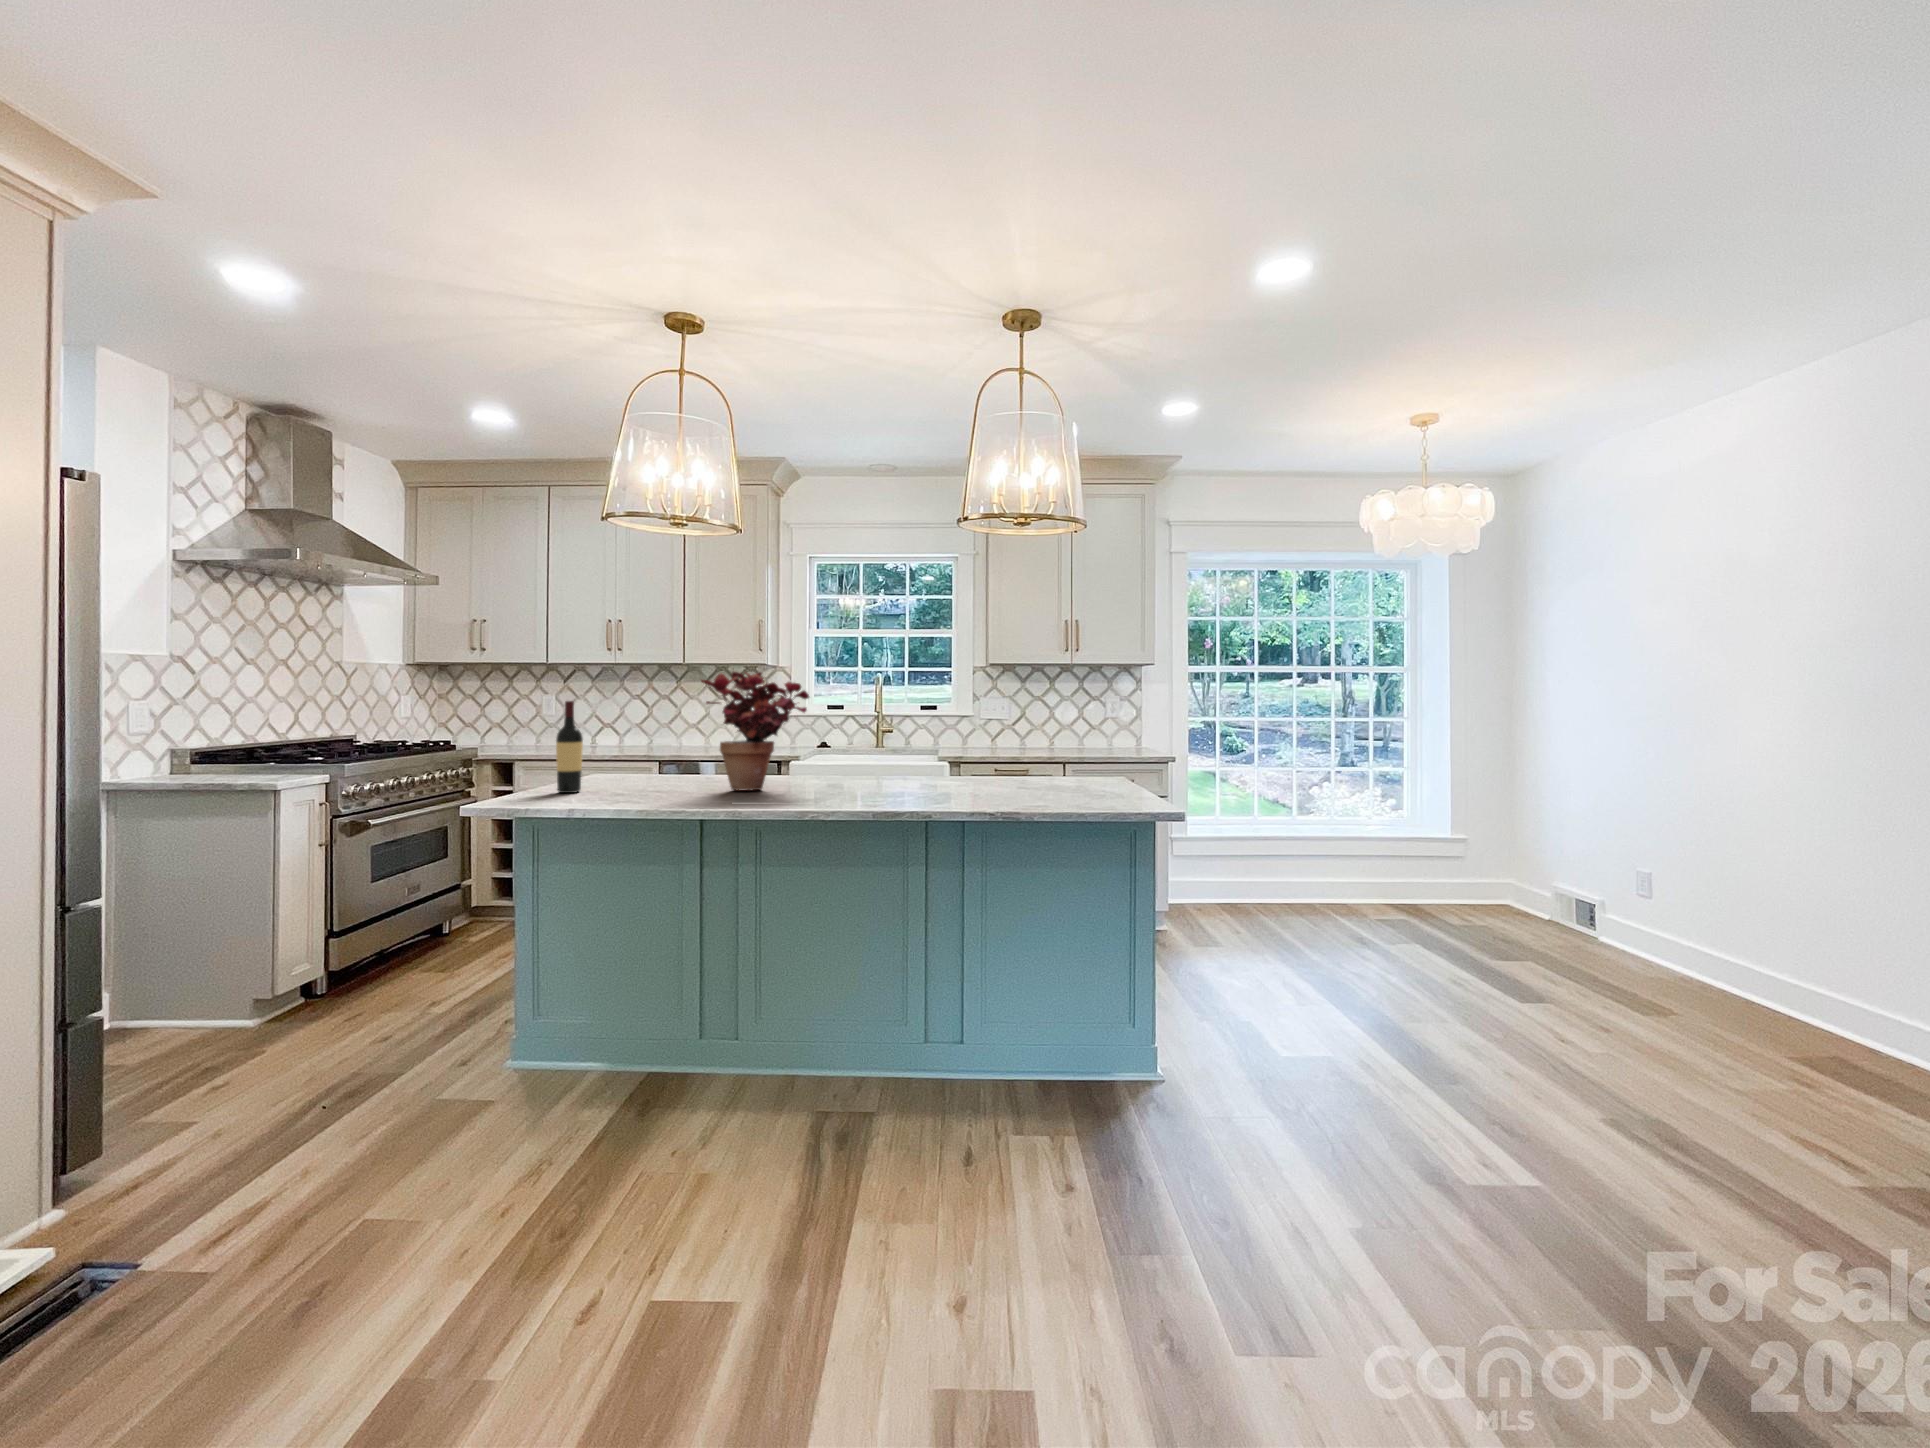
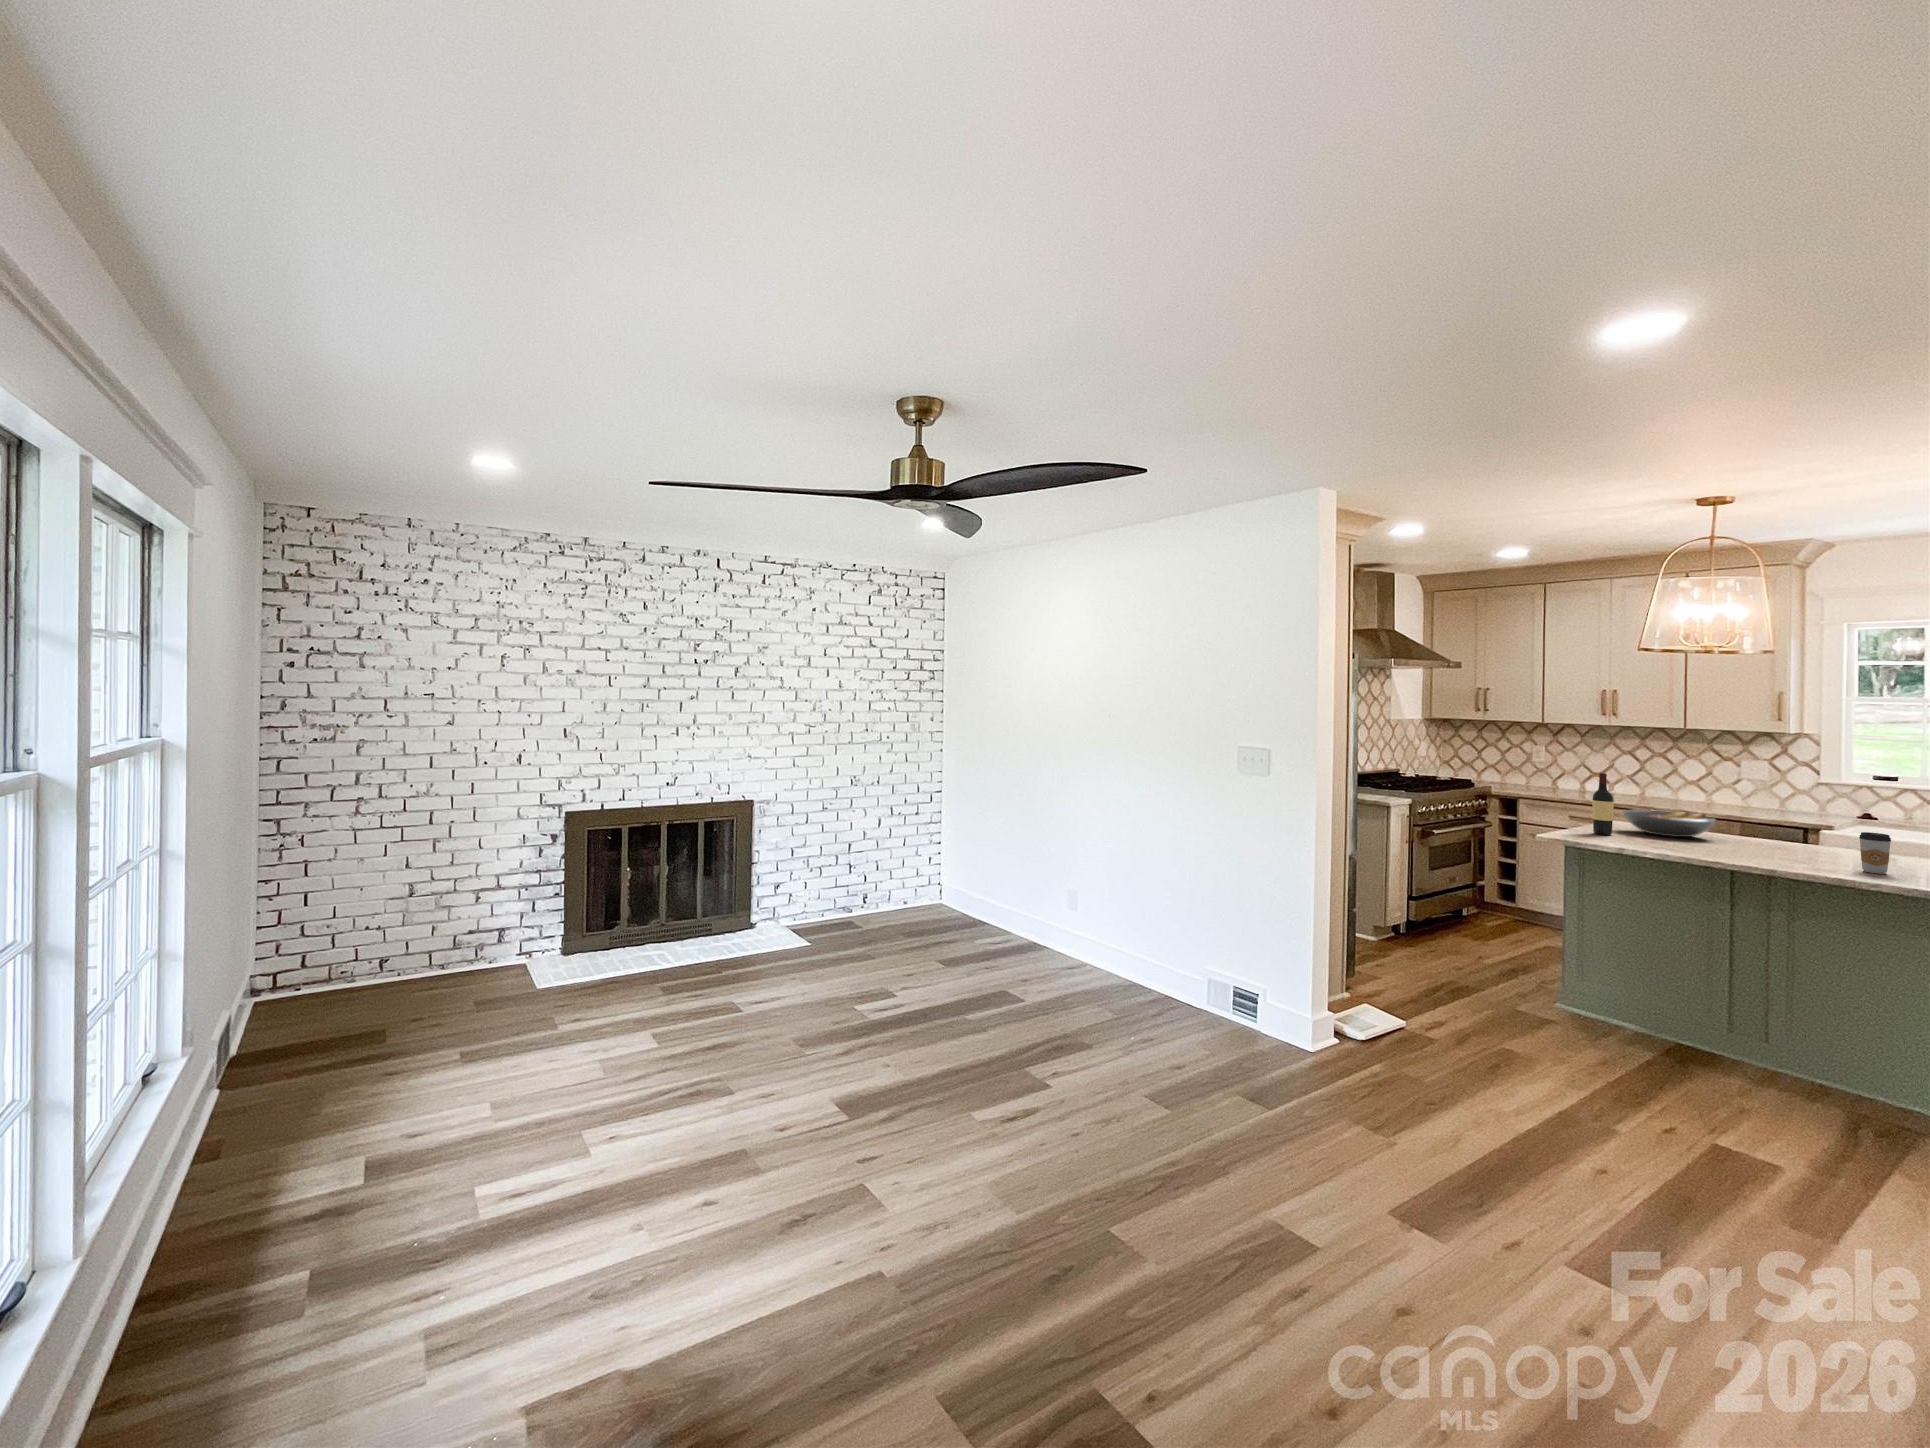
potted plant: present [701,672,809,790] -> none [1721,761,1840,855]
coffee cup: none [828,748,855,797] -> present [1859,832,1891,874]
fruit bowl: none [600,749,701,784] -> present [1623,810,1716,837]

